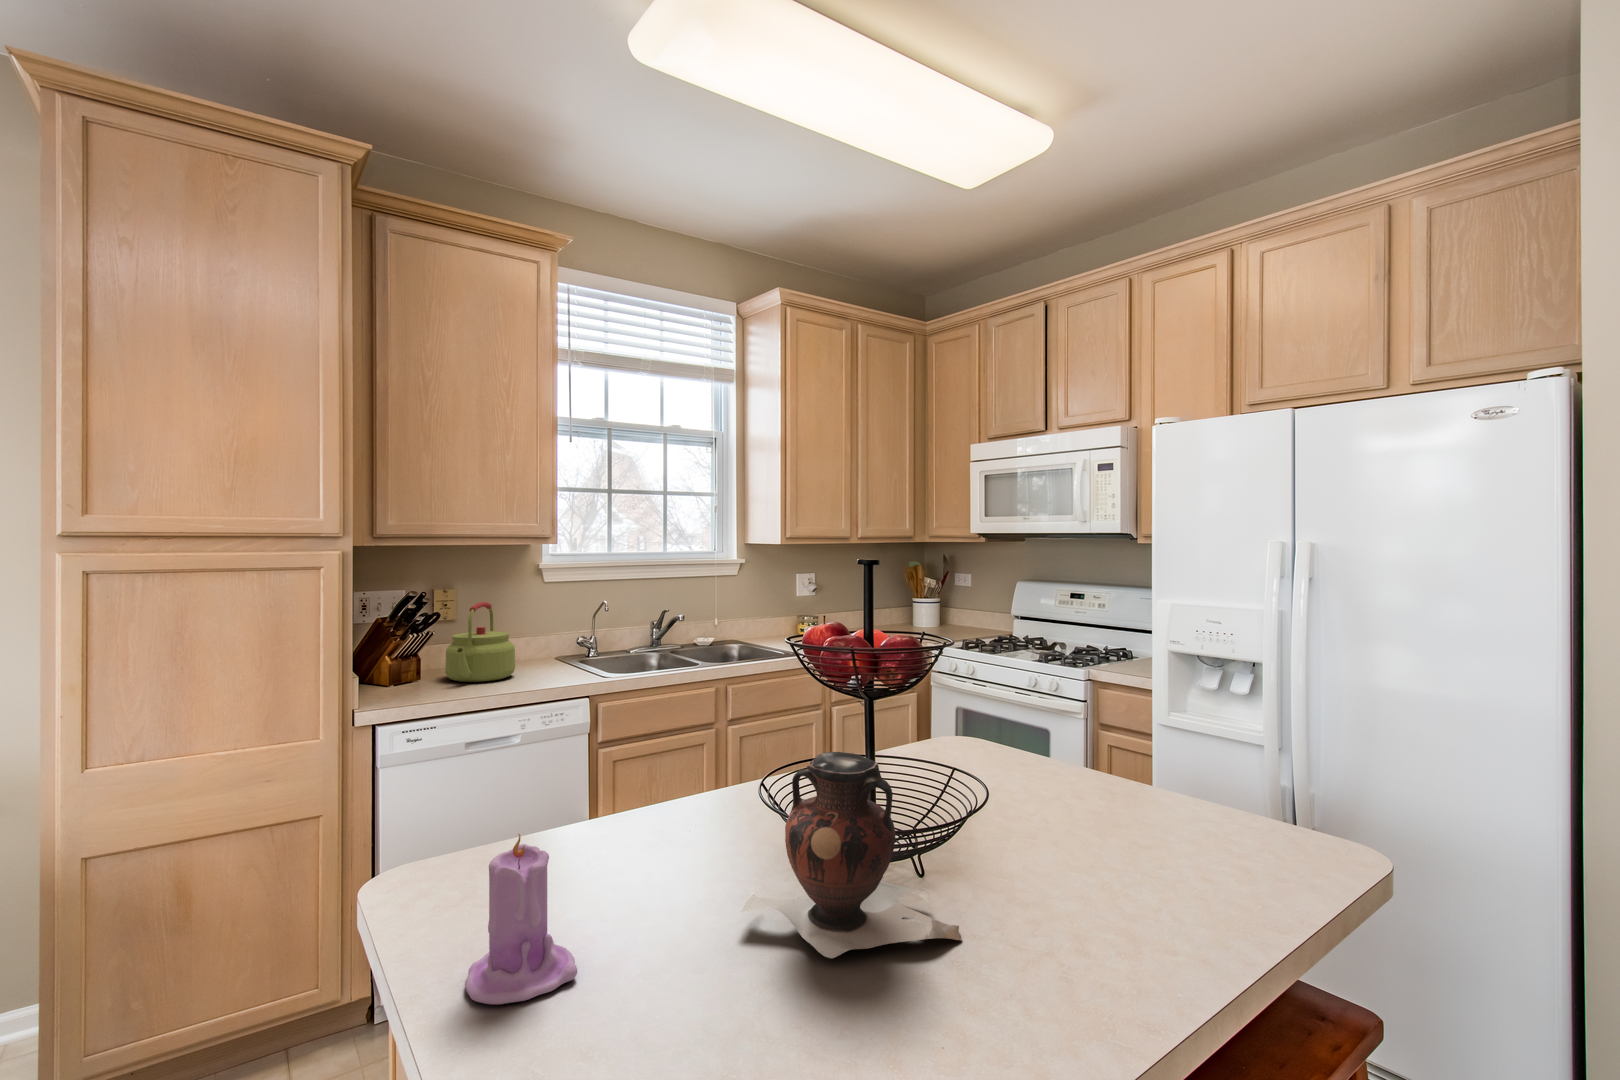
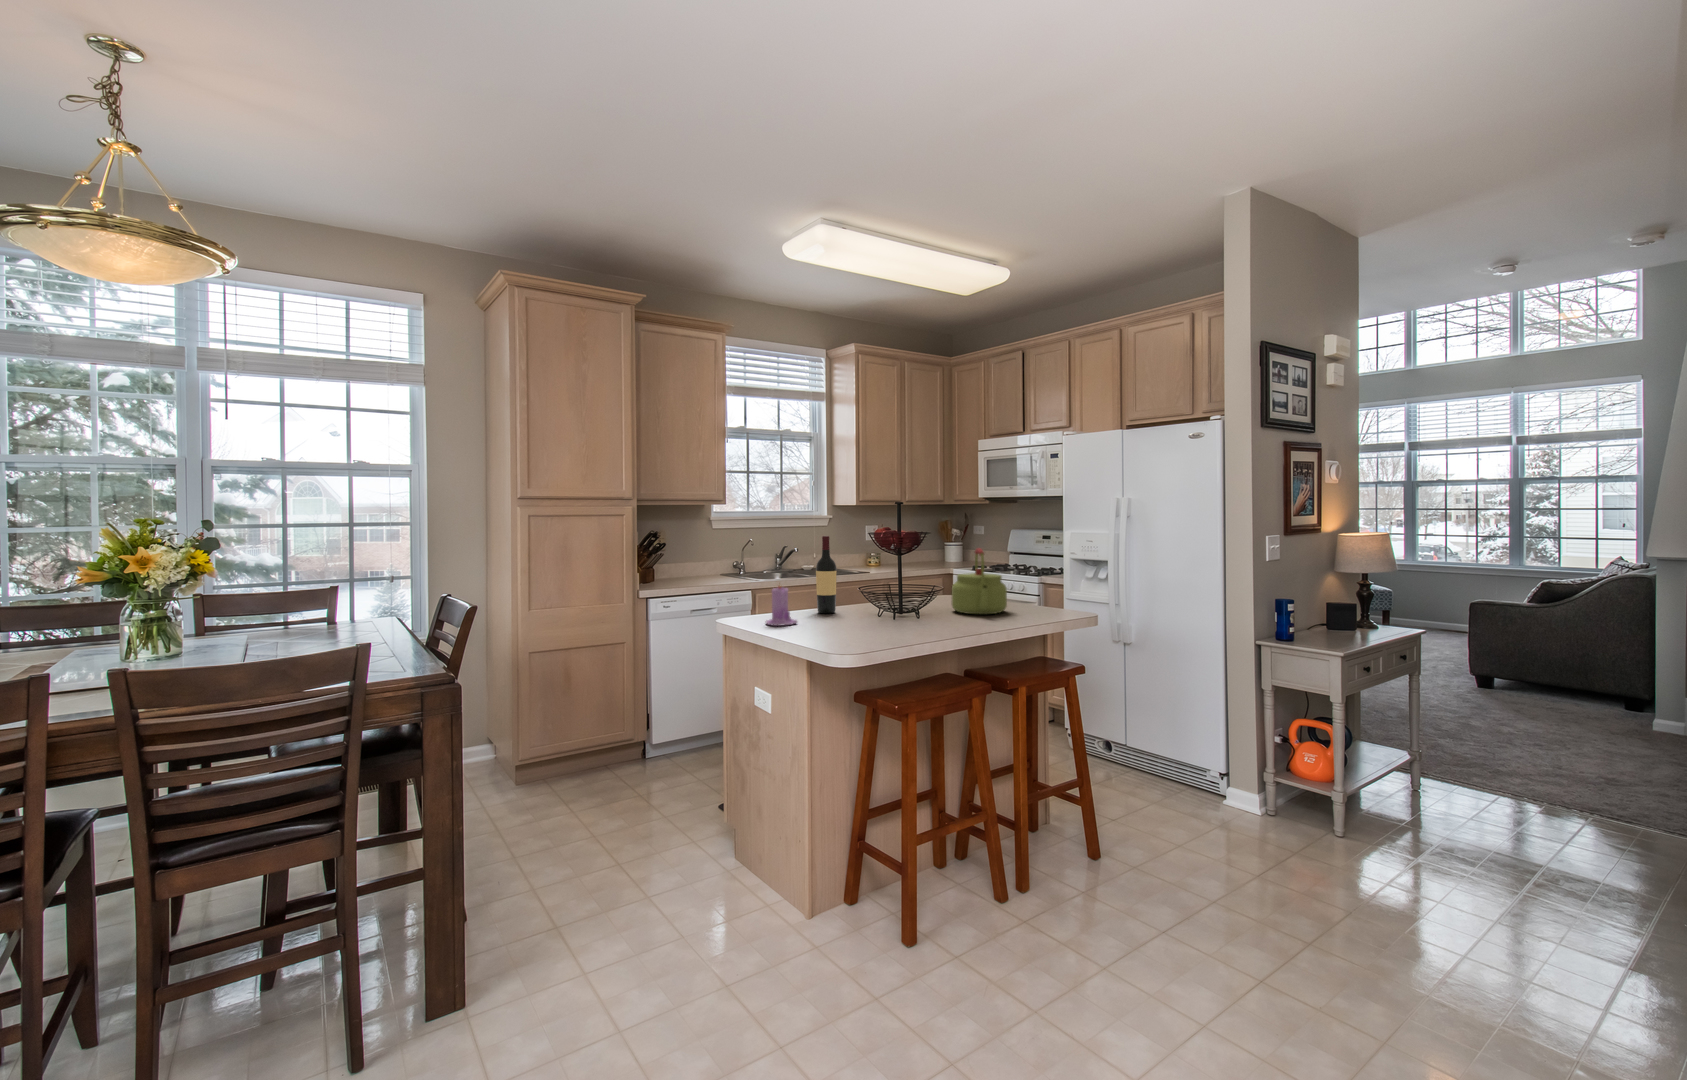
kettle: present [445,602,515,682] -> present [952,548,1007,614]
wine bottle: none [667,650,724,872] -> present [816,536,837,613]
vase: present [741,752,962,958] -> none [845,563,915,621]

